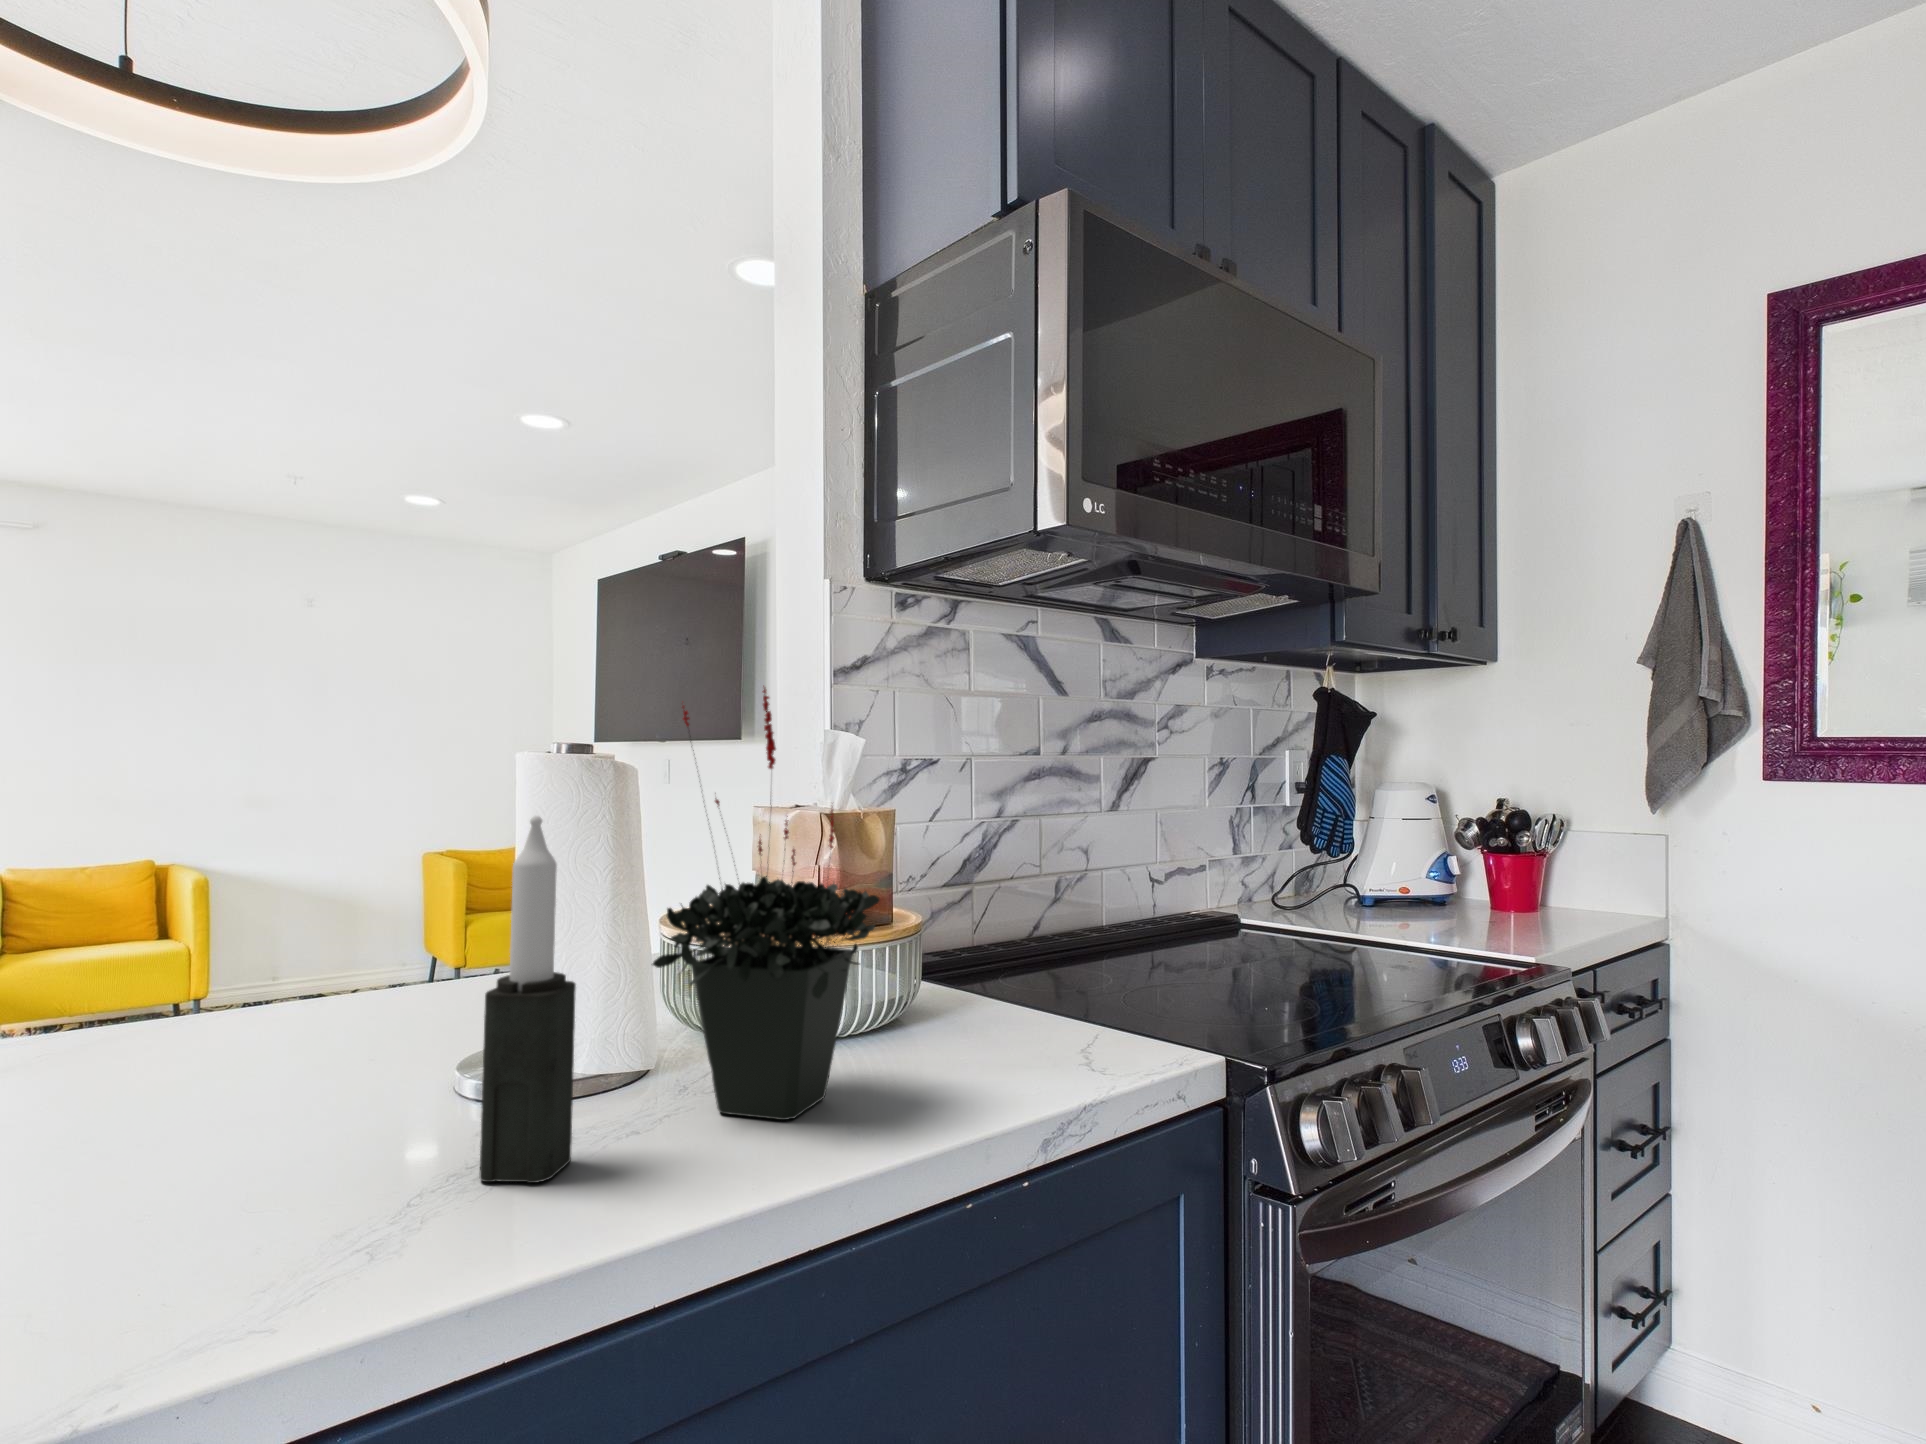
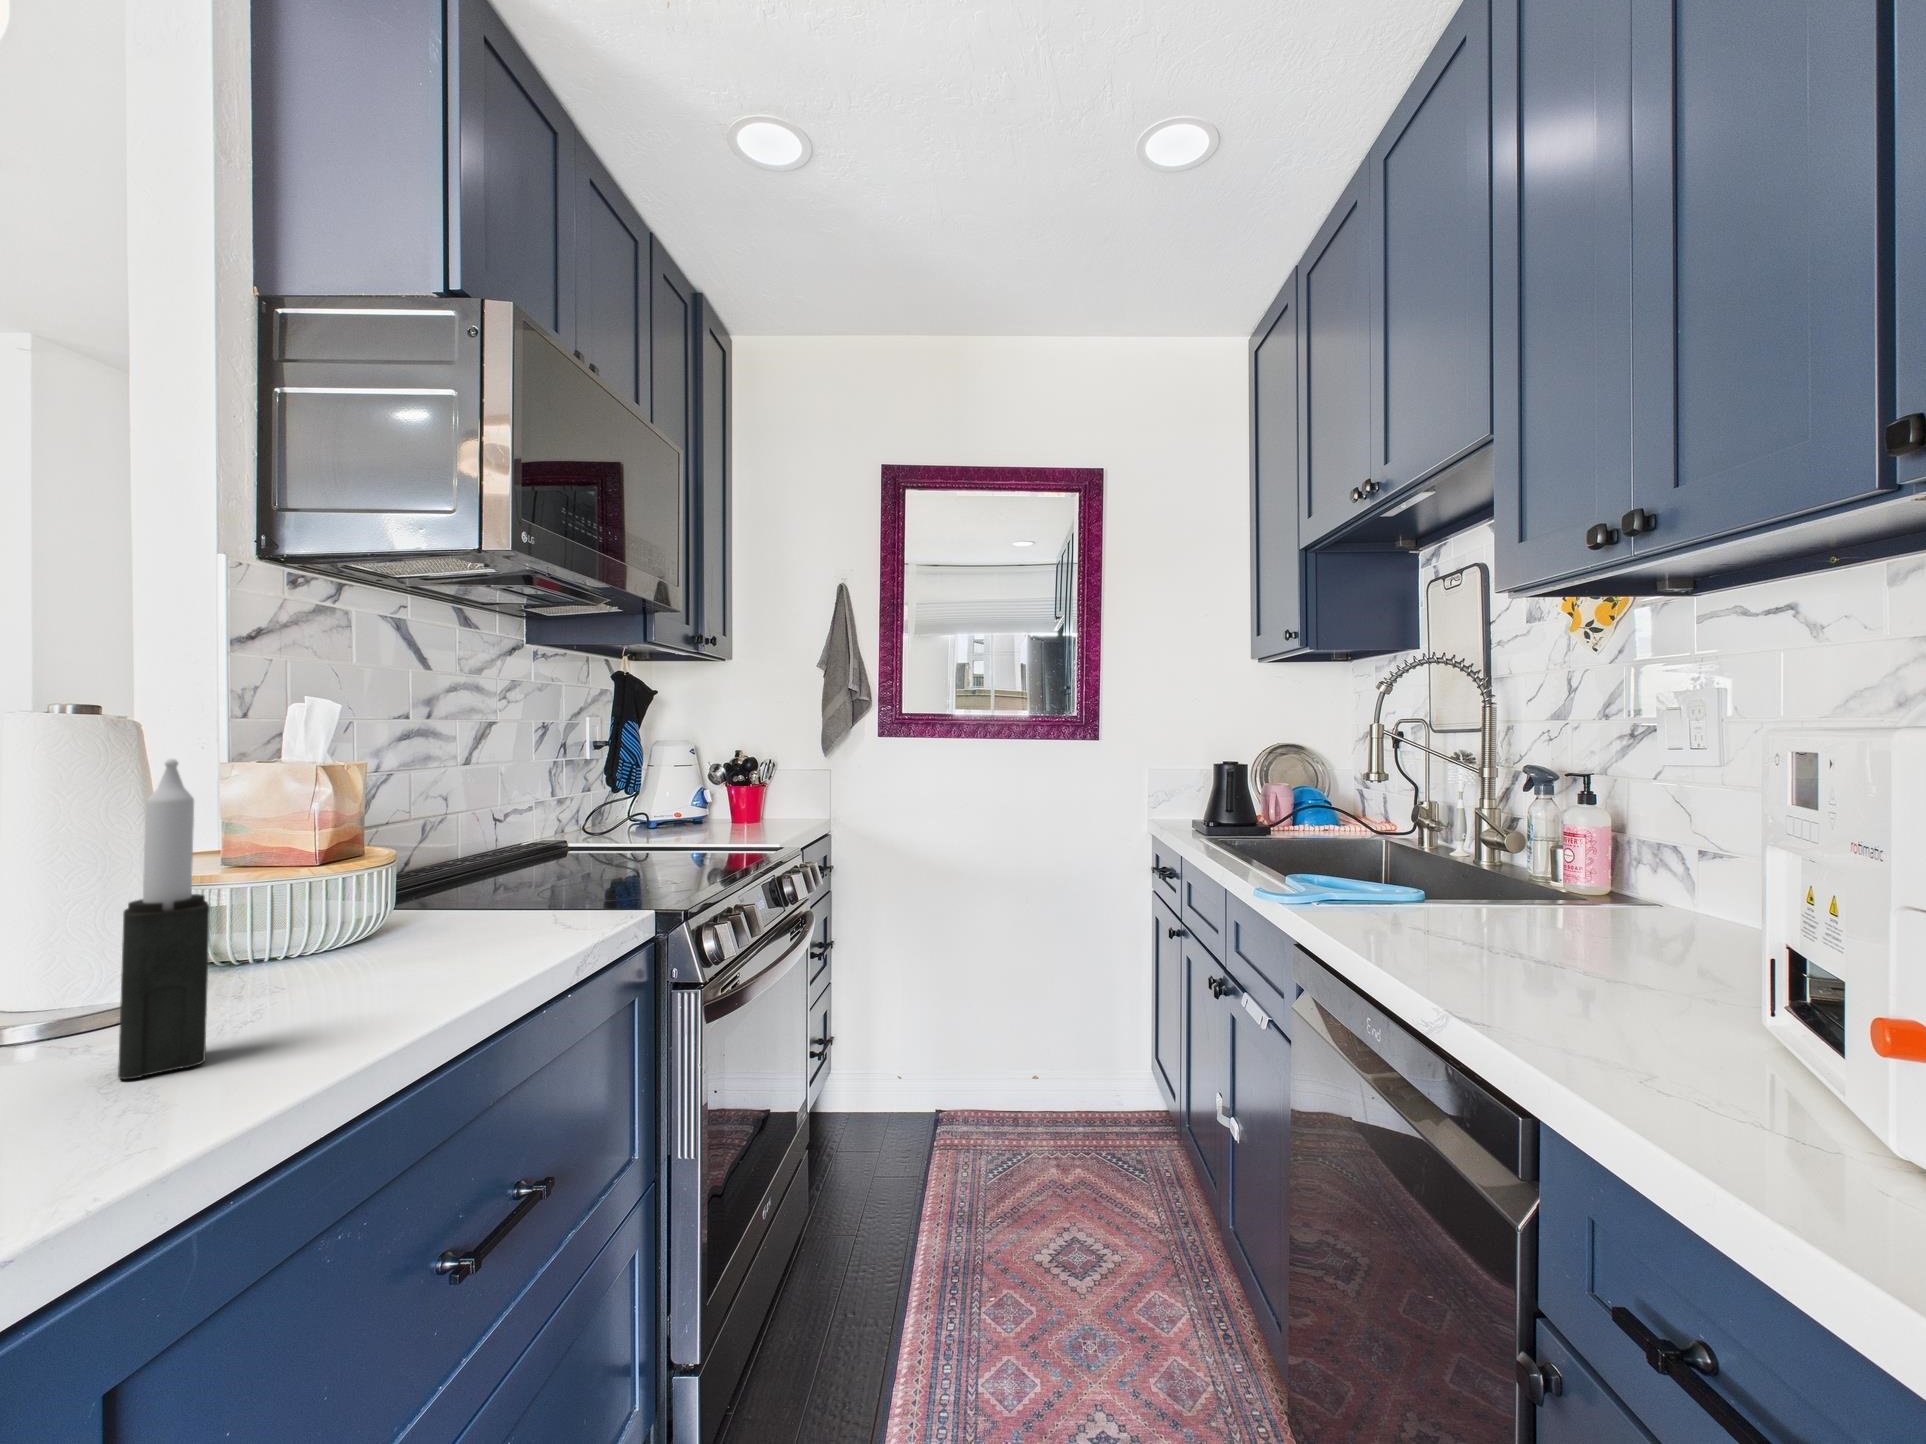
potted plant: present [653,686,880,1120] -> none [228,654,439,1003]

